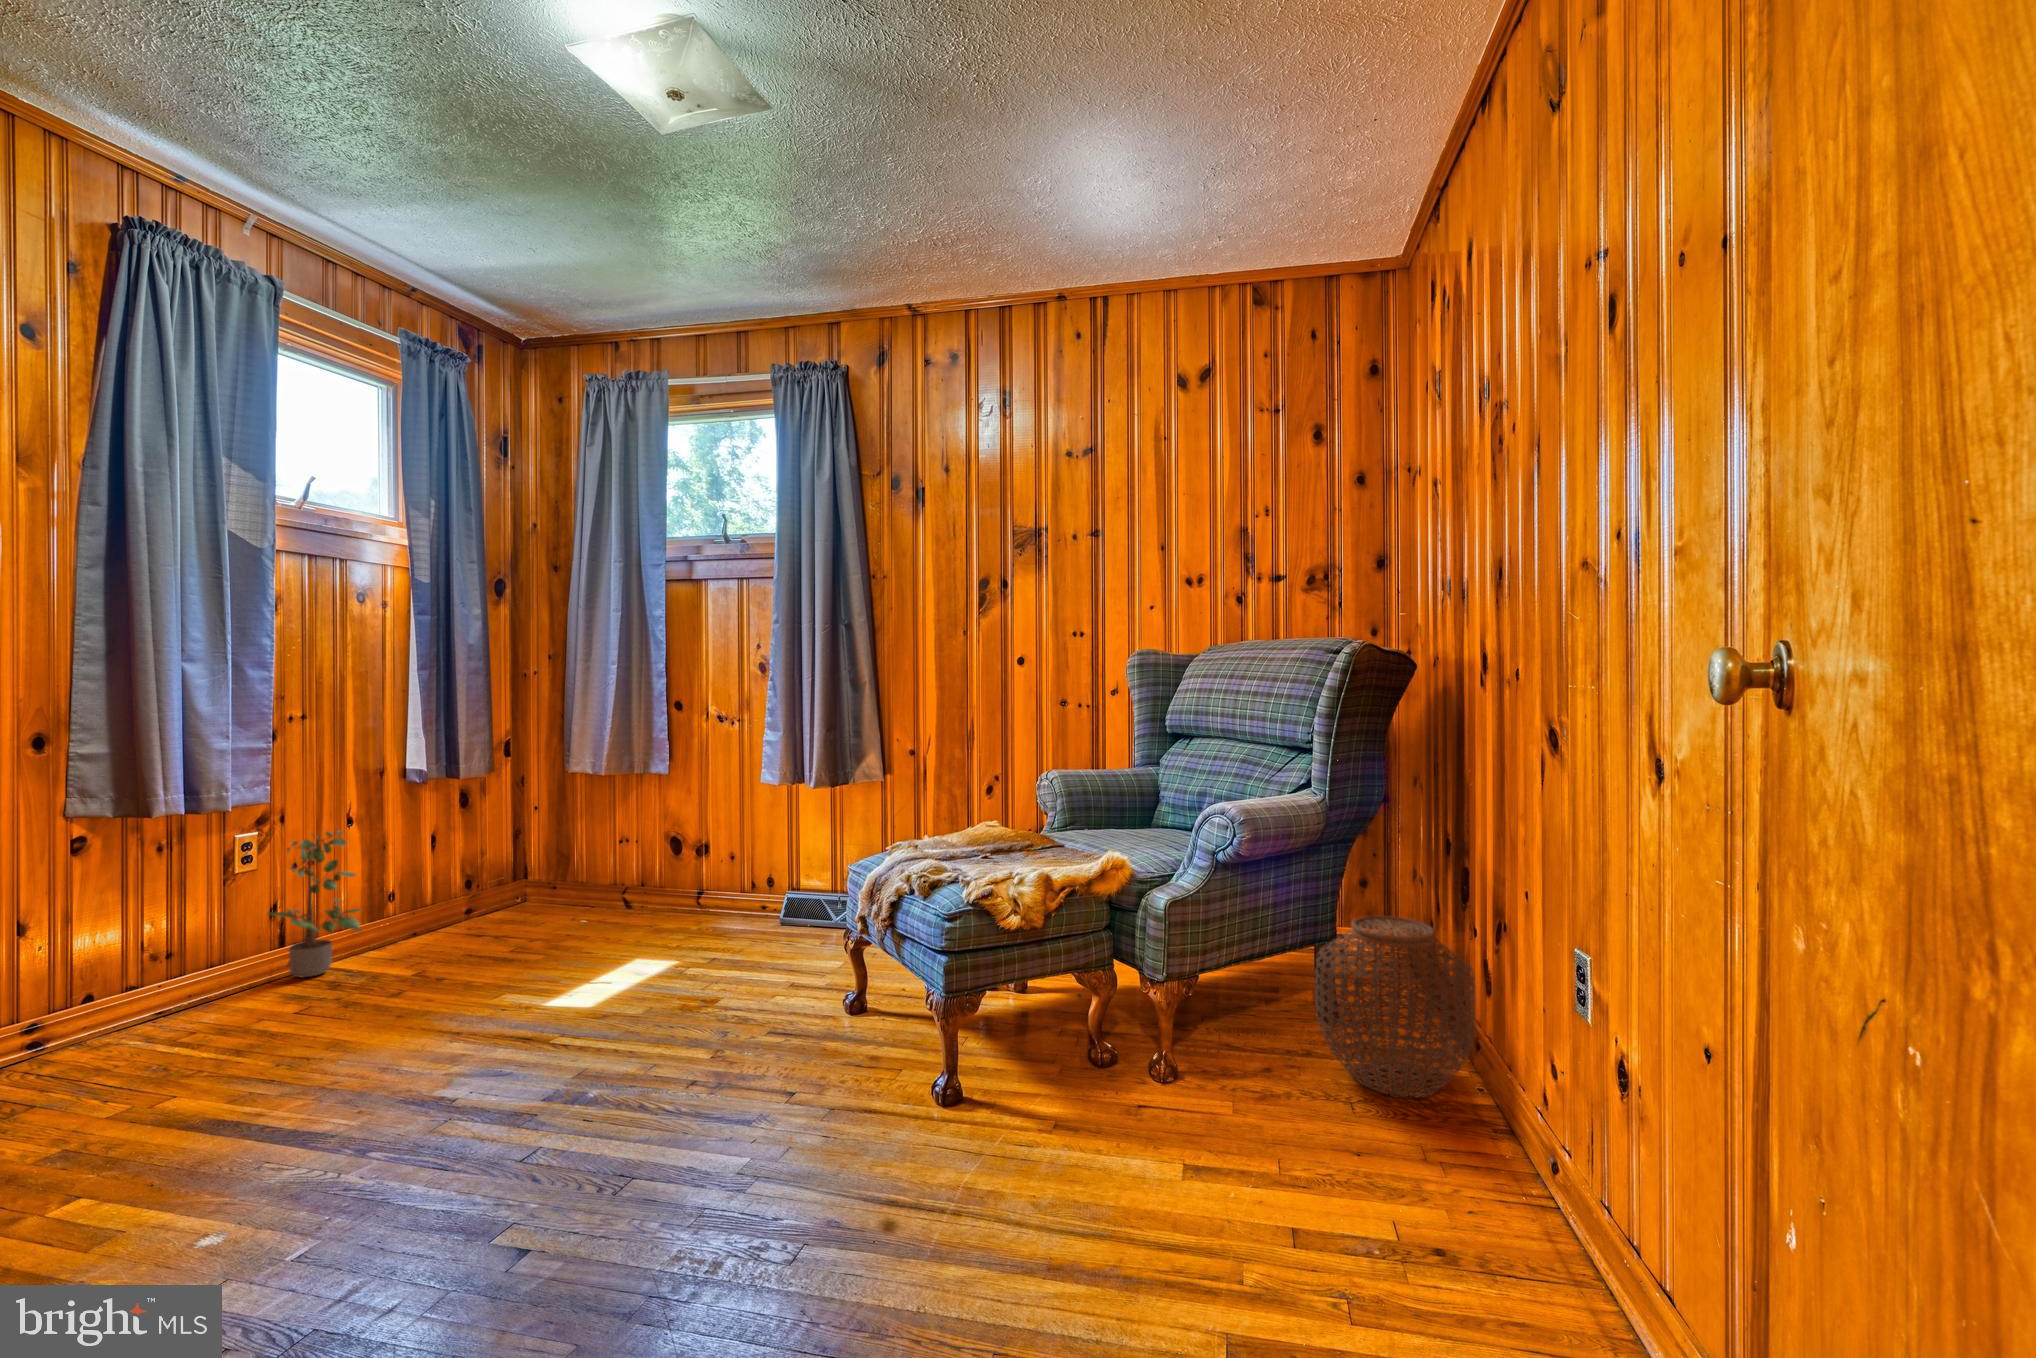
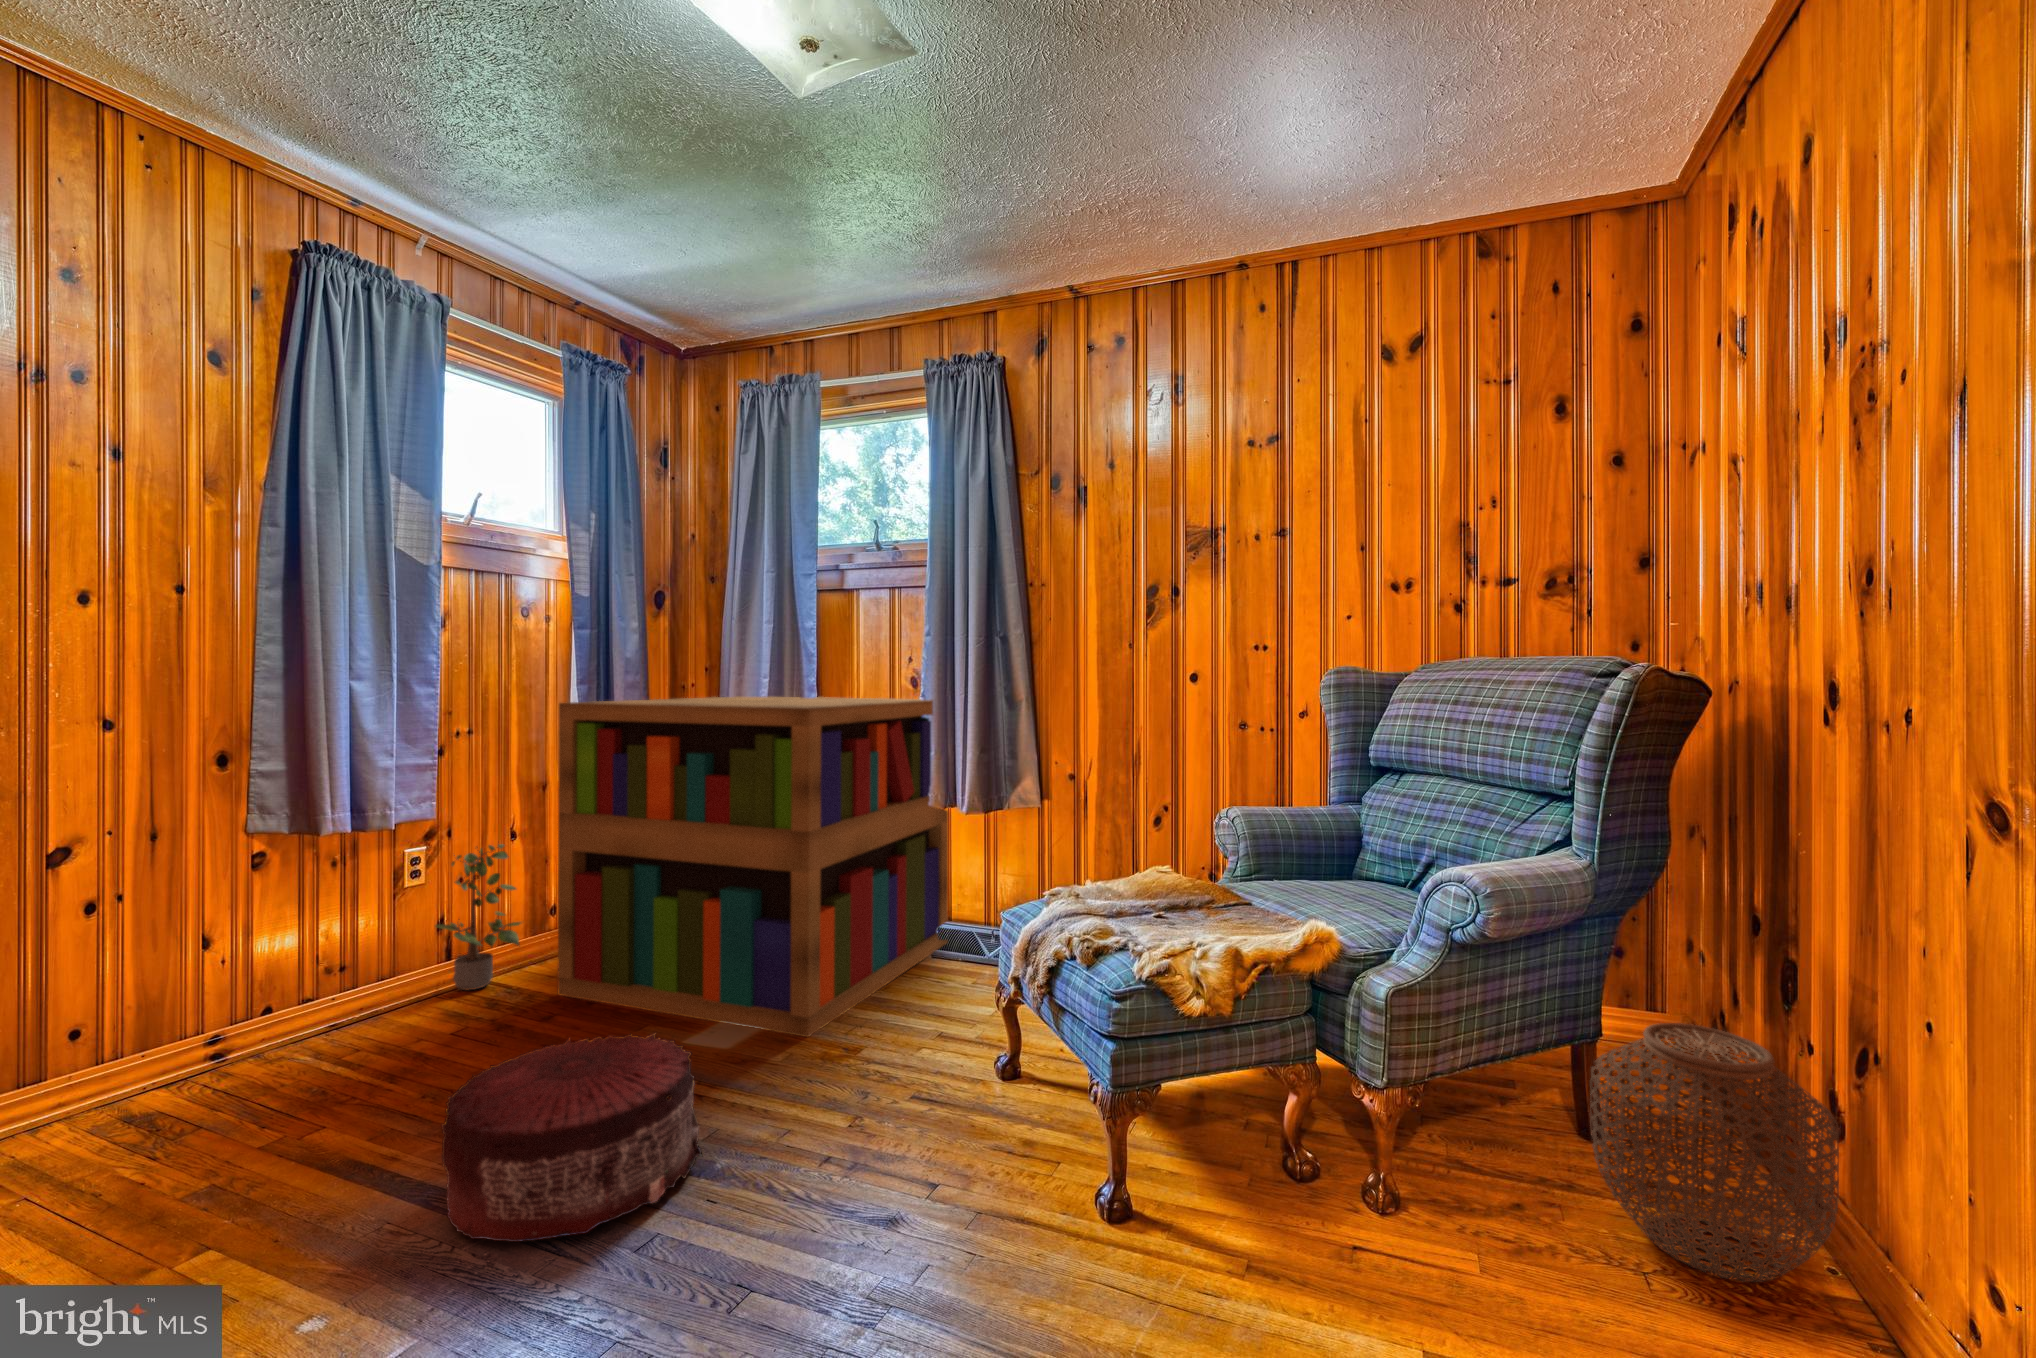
bookshelf: none [405,684,801,995] -> present [558,696,948,1037]
pouf: none [318,983,575,1164] -> present [441,1033,702,1242]

